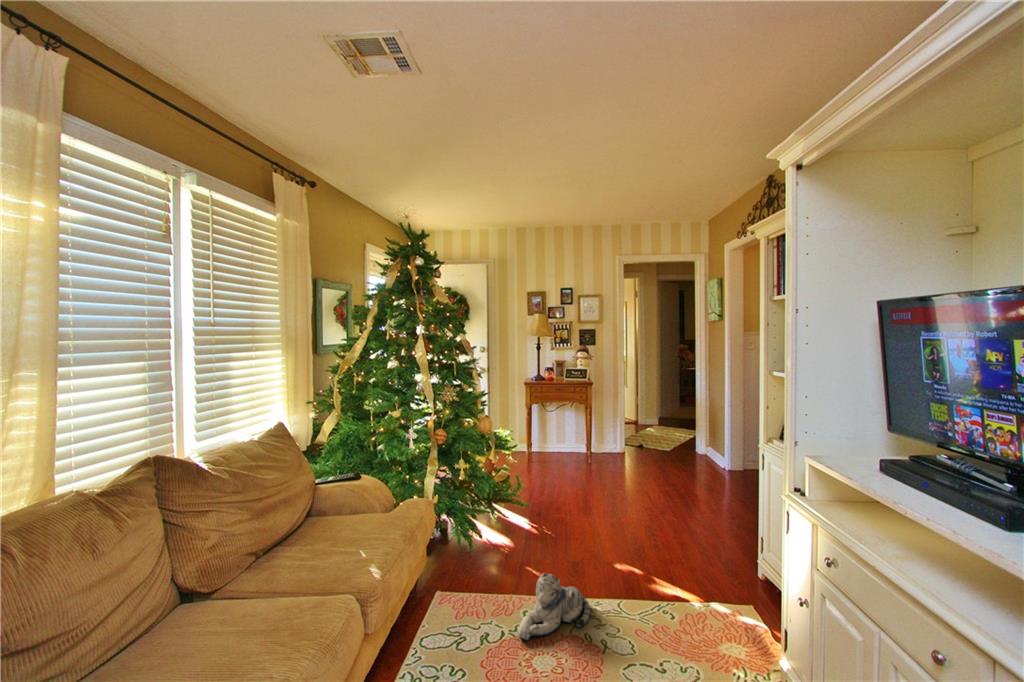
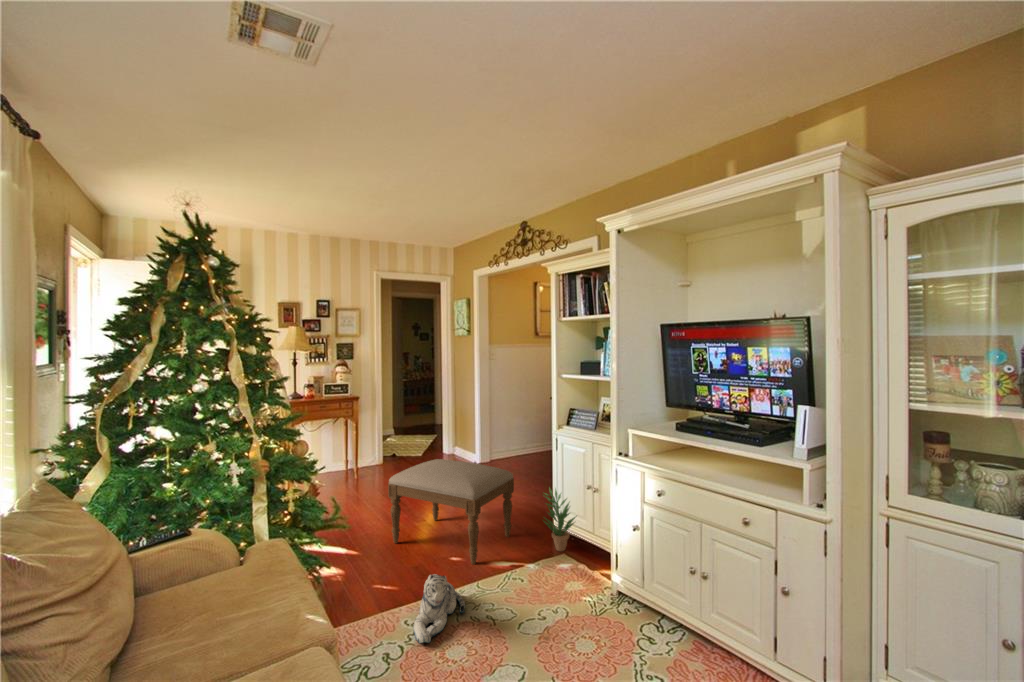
ottoman: none [568,458,705,583] -> present [388,459,514,565]
potted plant: none [726,516,780,607] -> present [544,488,575,551]

